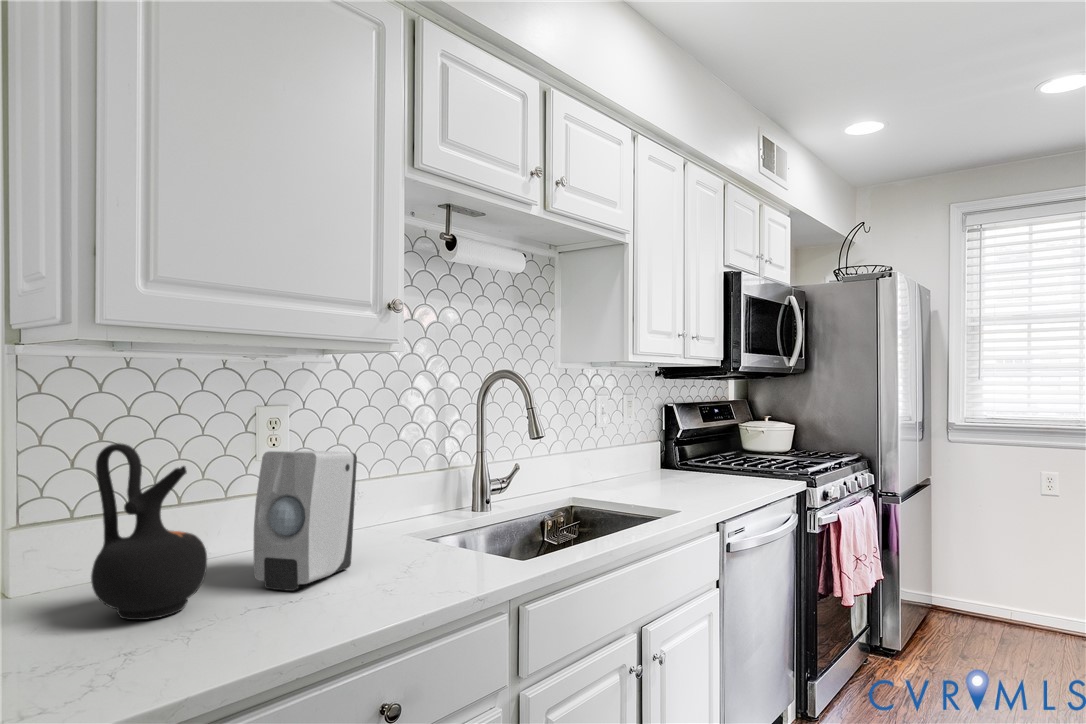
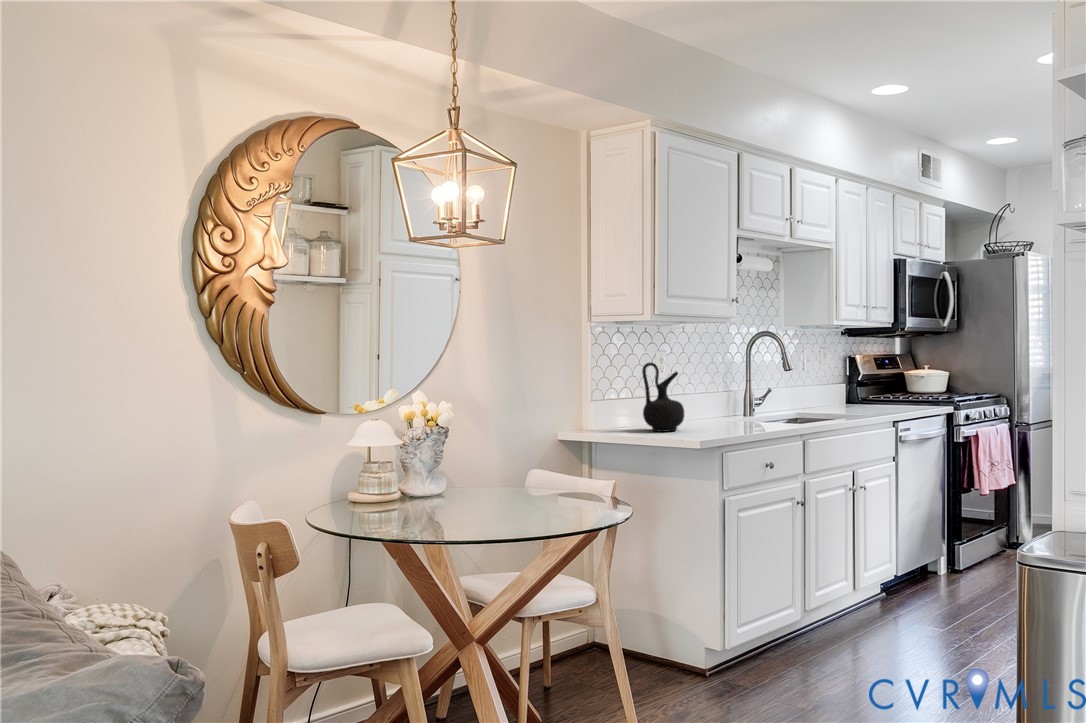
soap dispenser: present [254,451,357,591] -> none [690,368,722,428]

